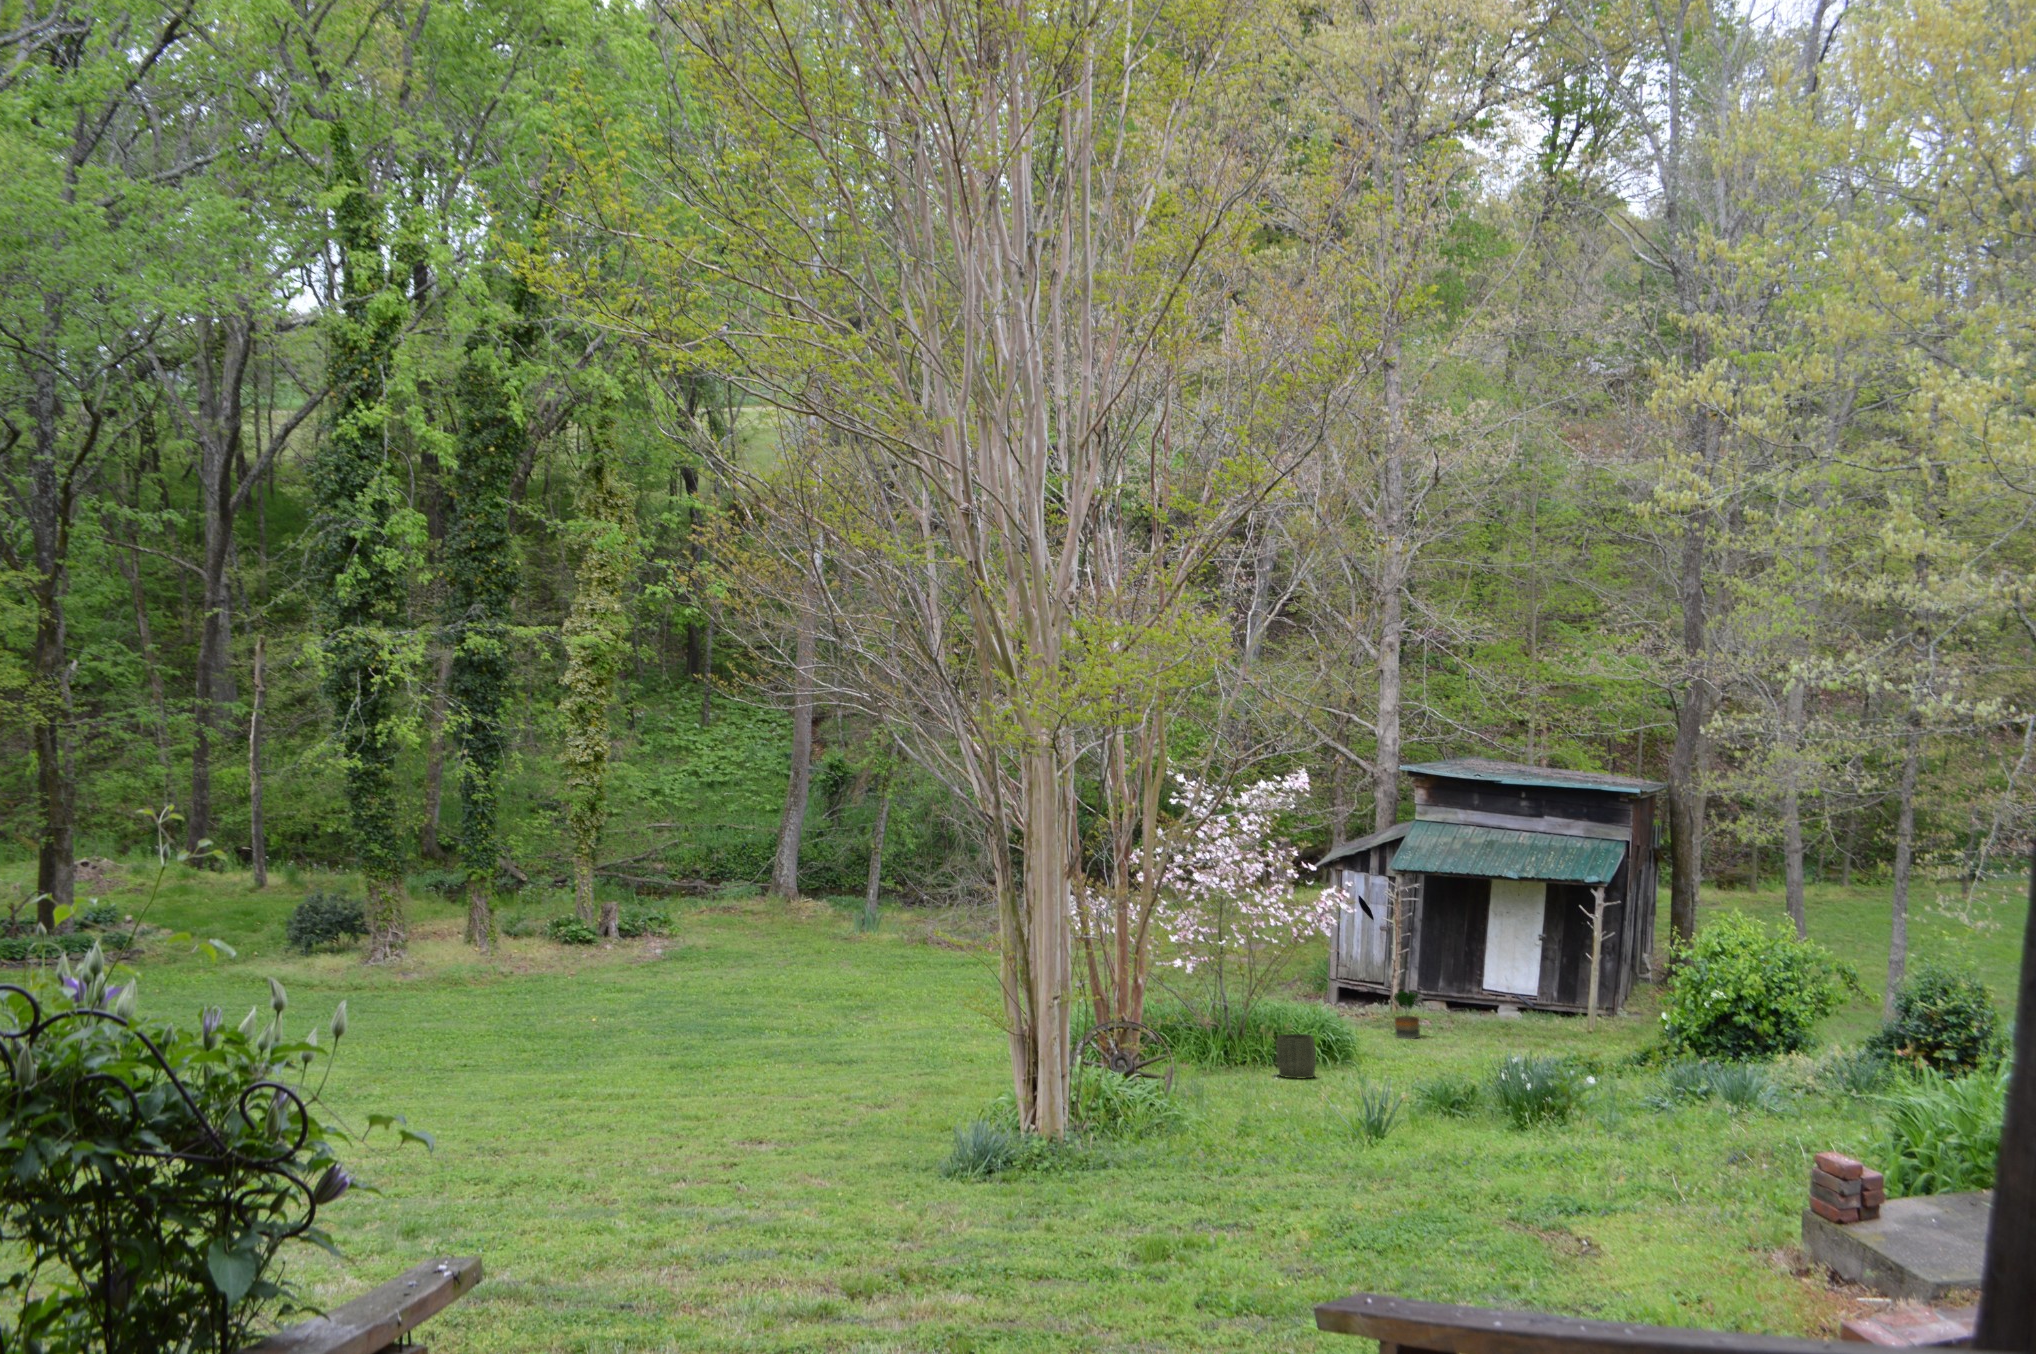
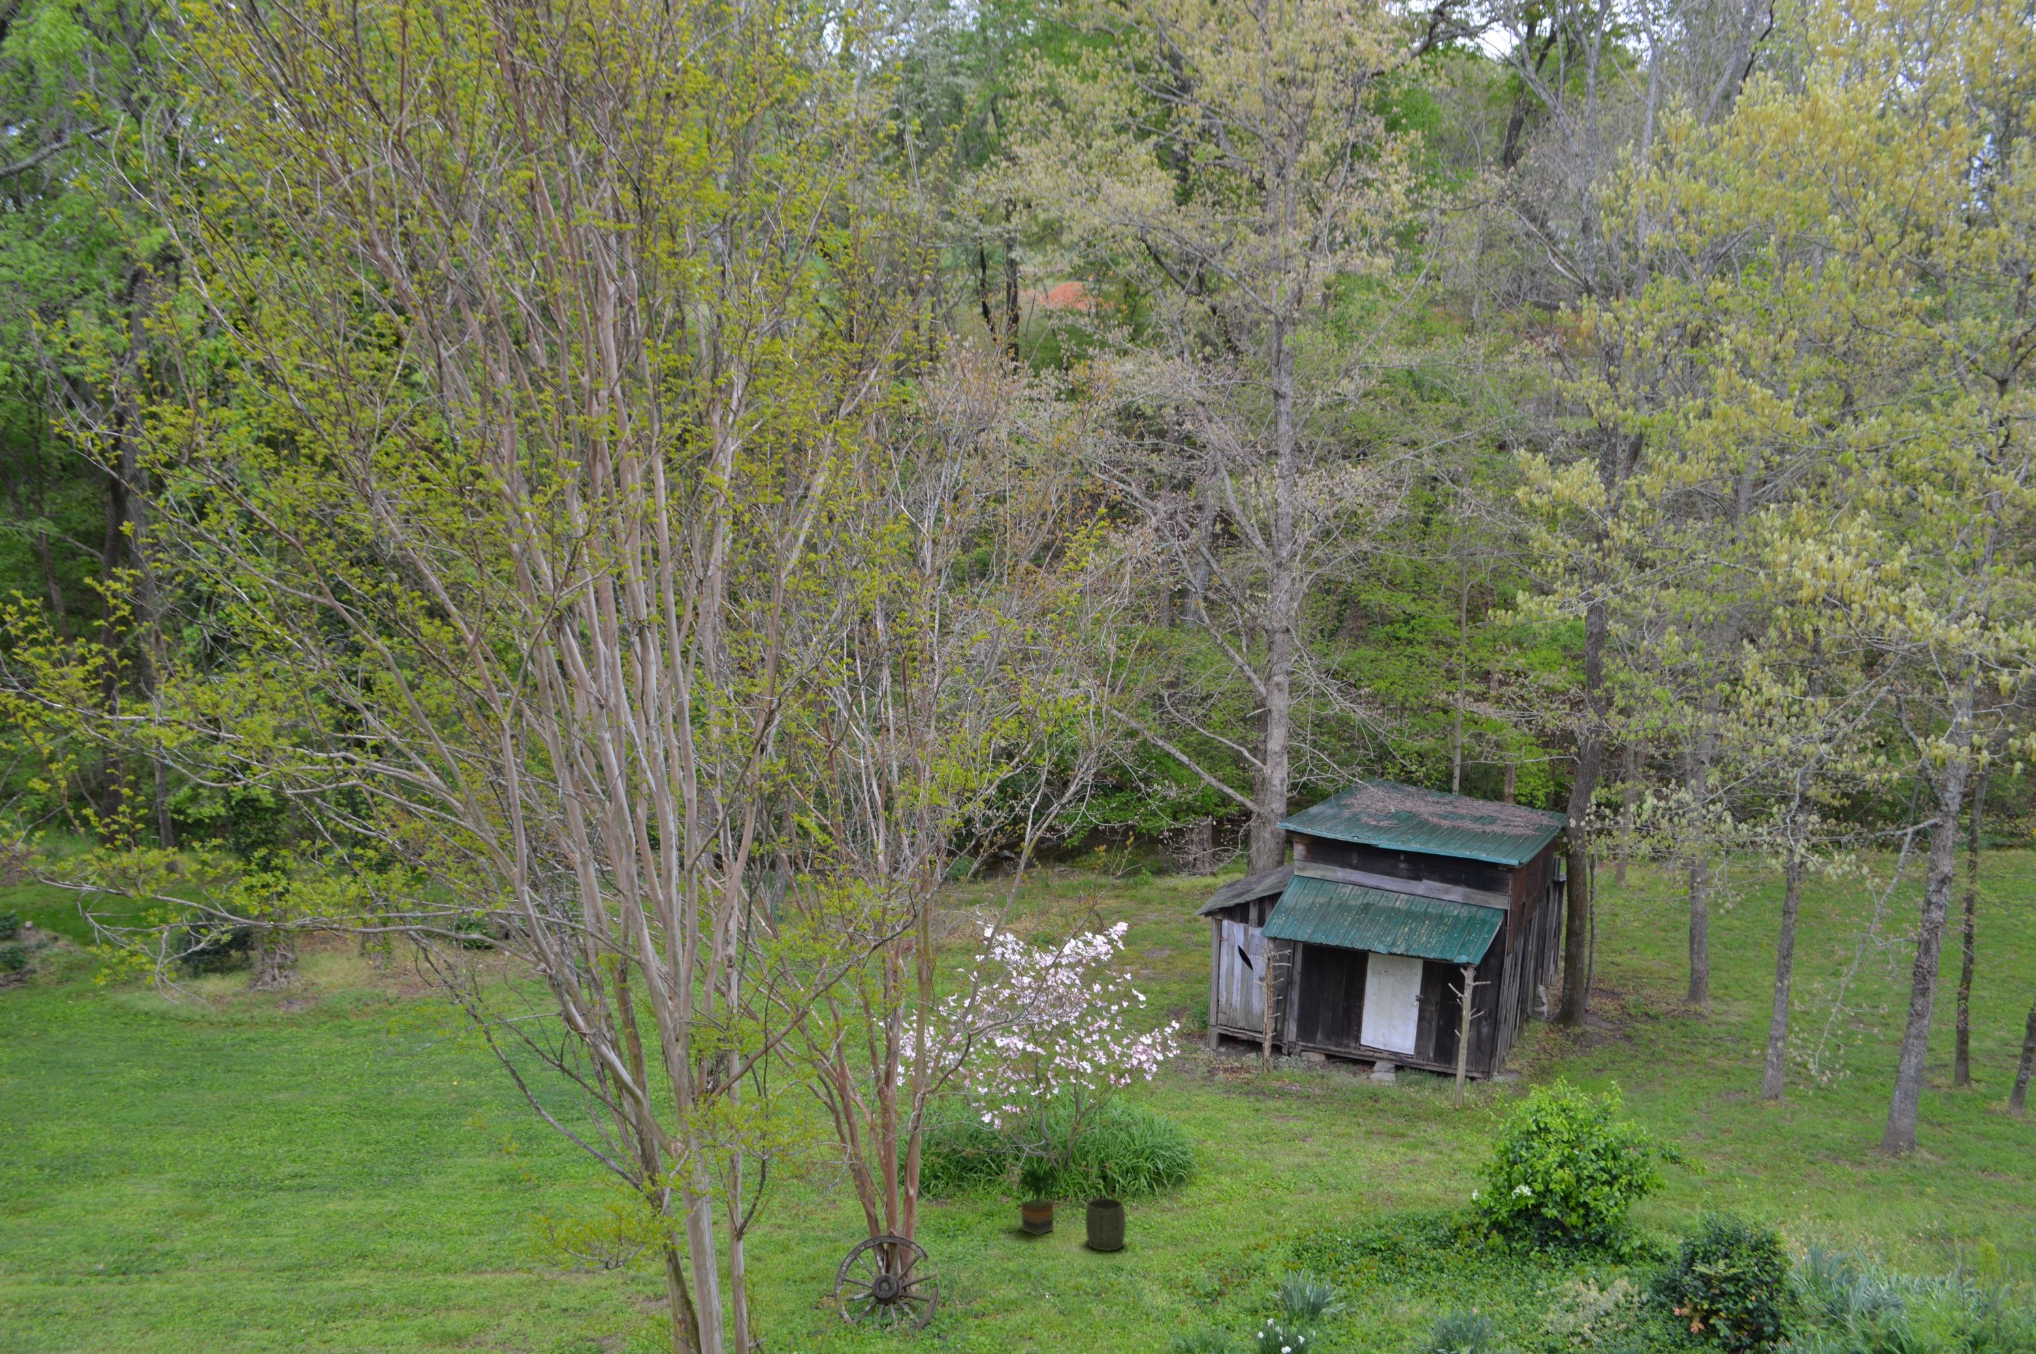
potted tree: present [1394,991,1421,1039] -> present [1020,1168,1059,1235]

